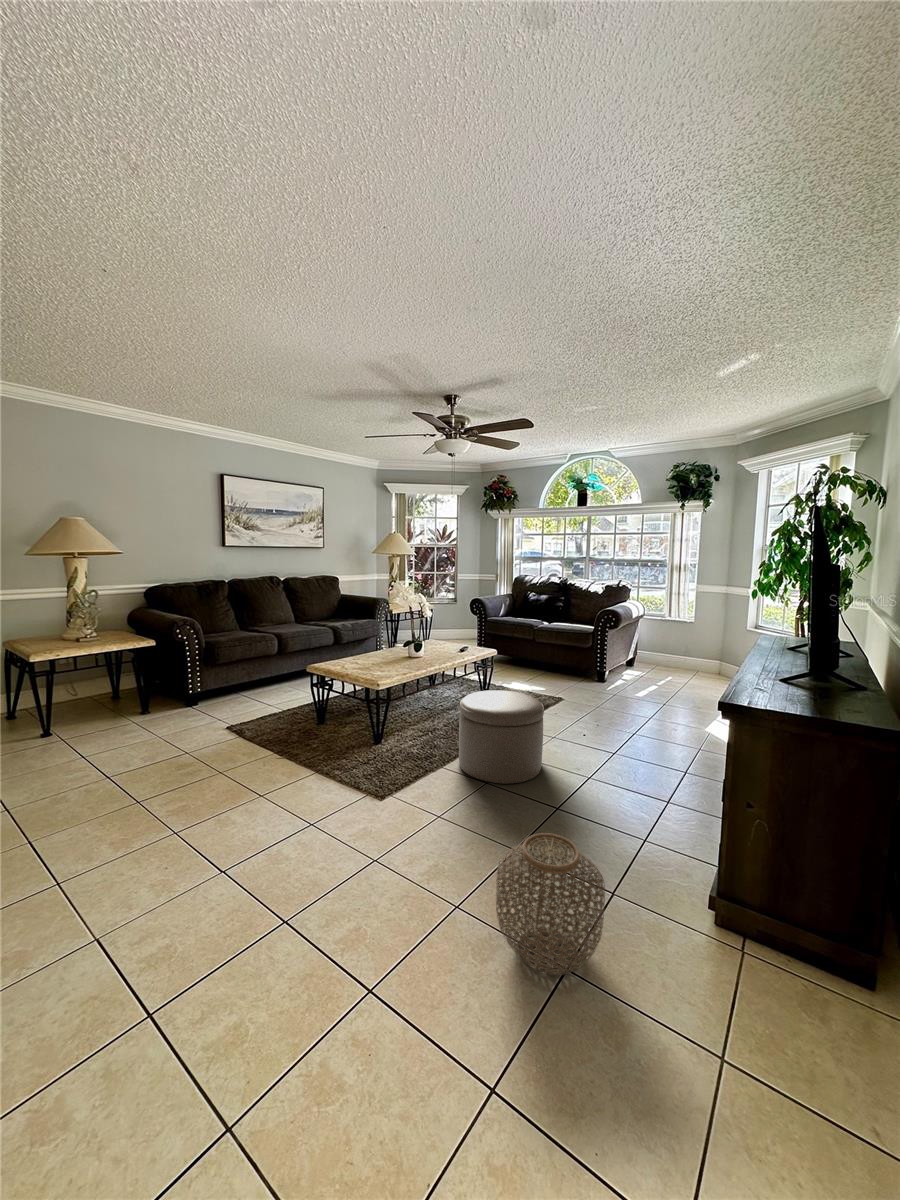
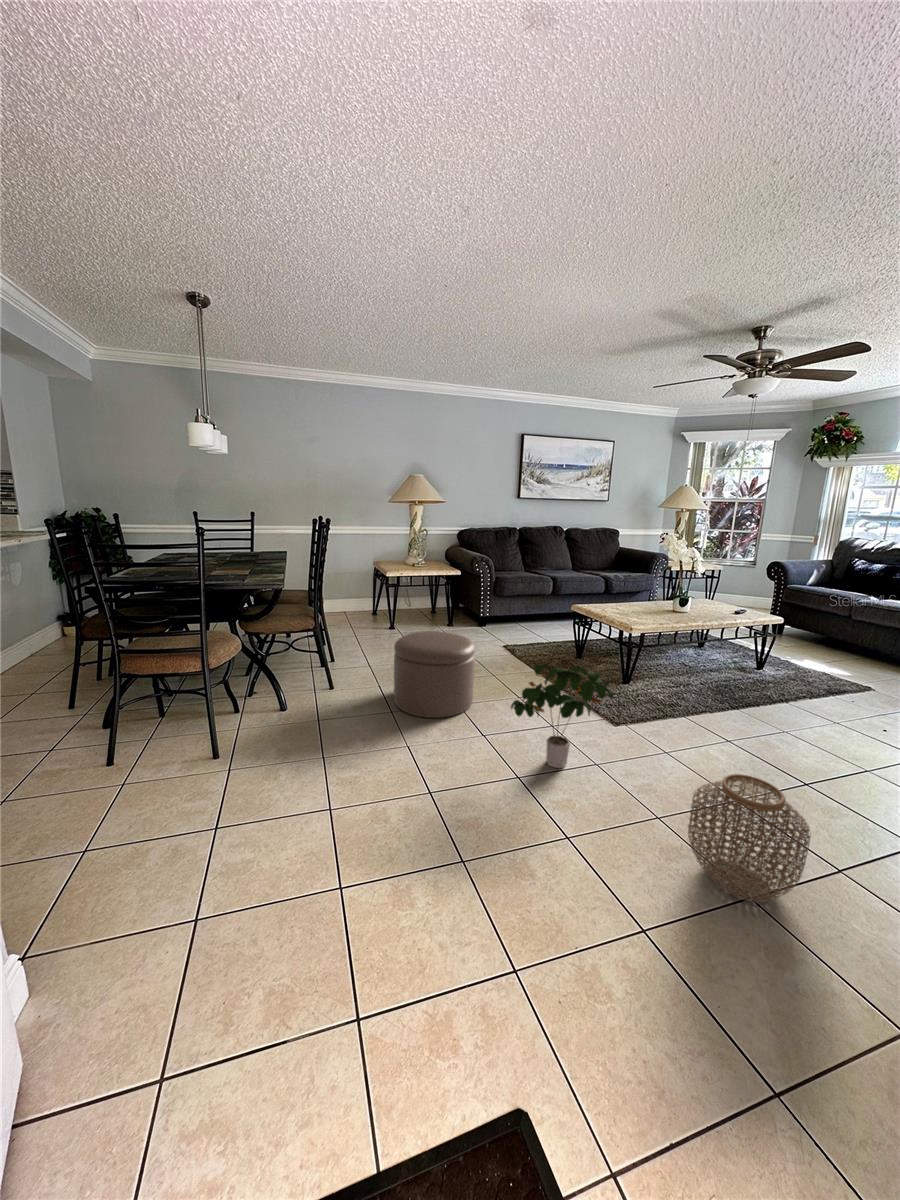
ottoman: present [459,690,544,784] -> present [394,631,475,718]
potted plant: none [261,750,386,886] -> present [511,663,613,768]

